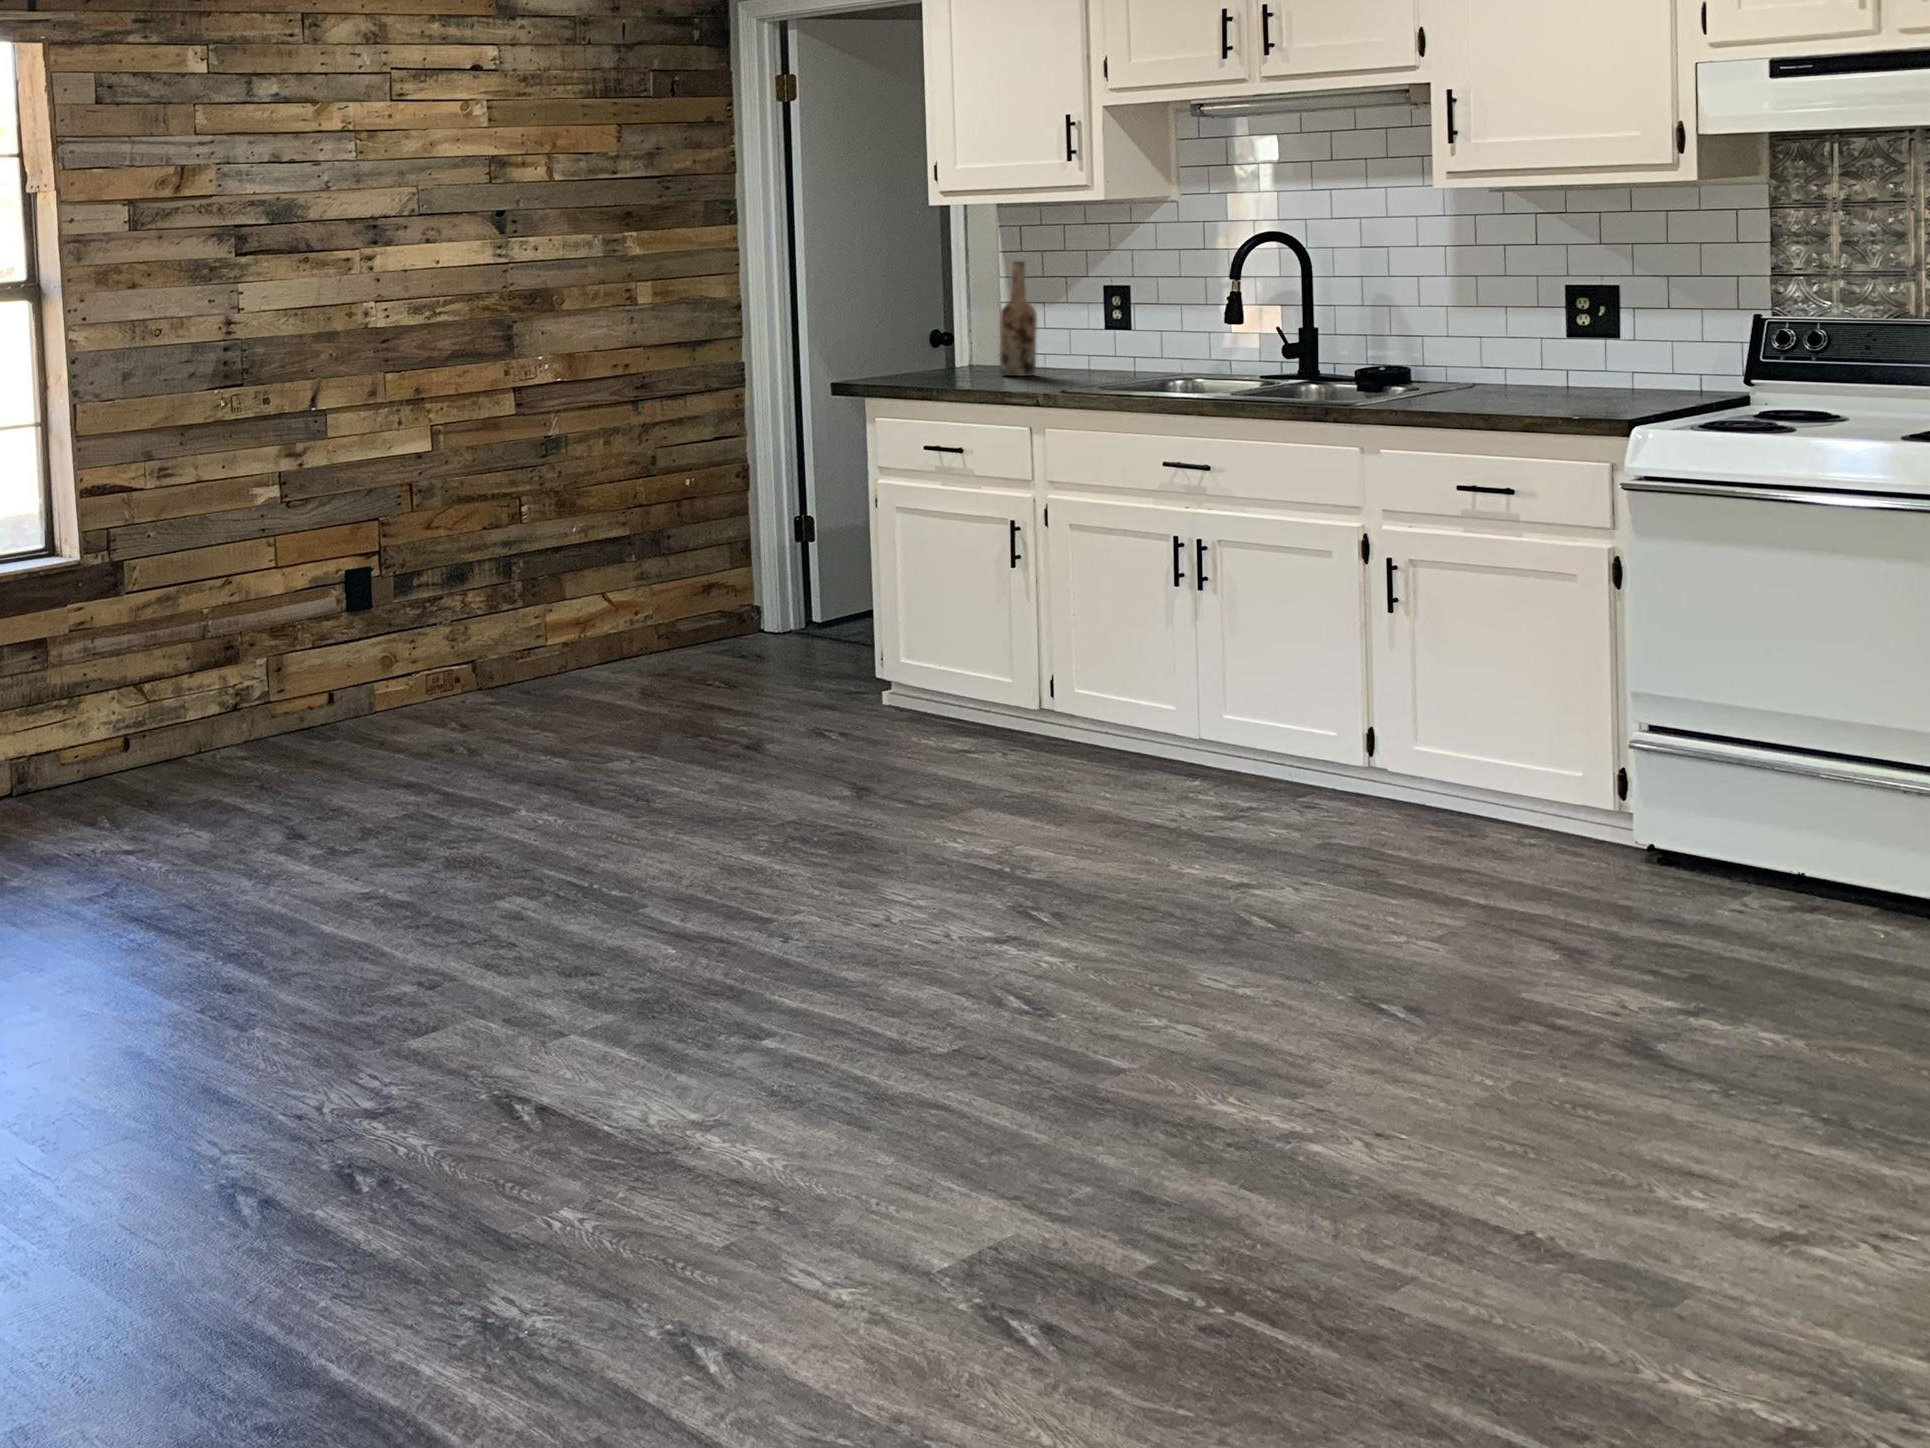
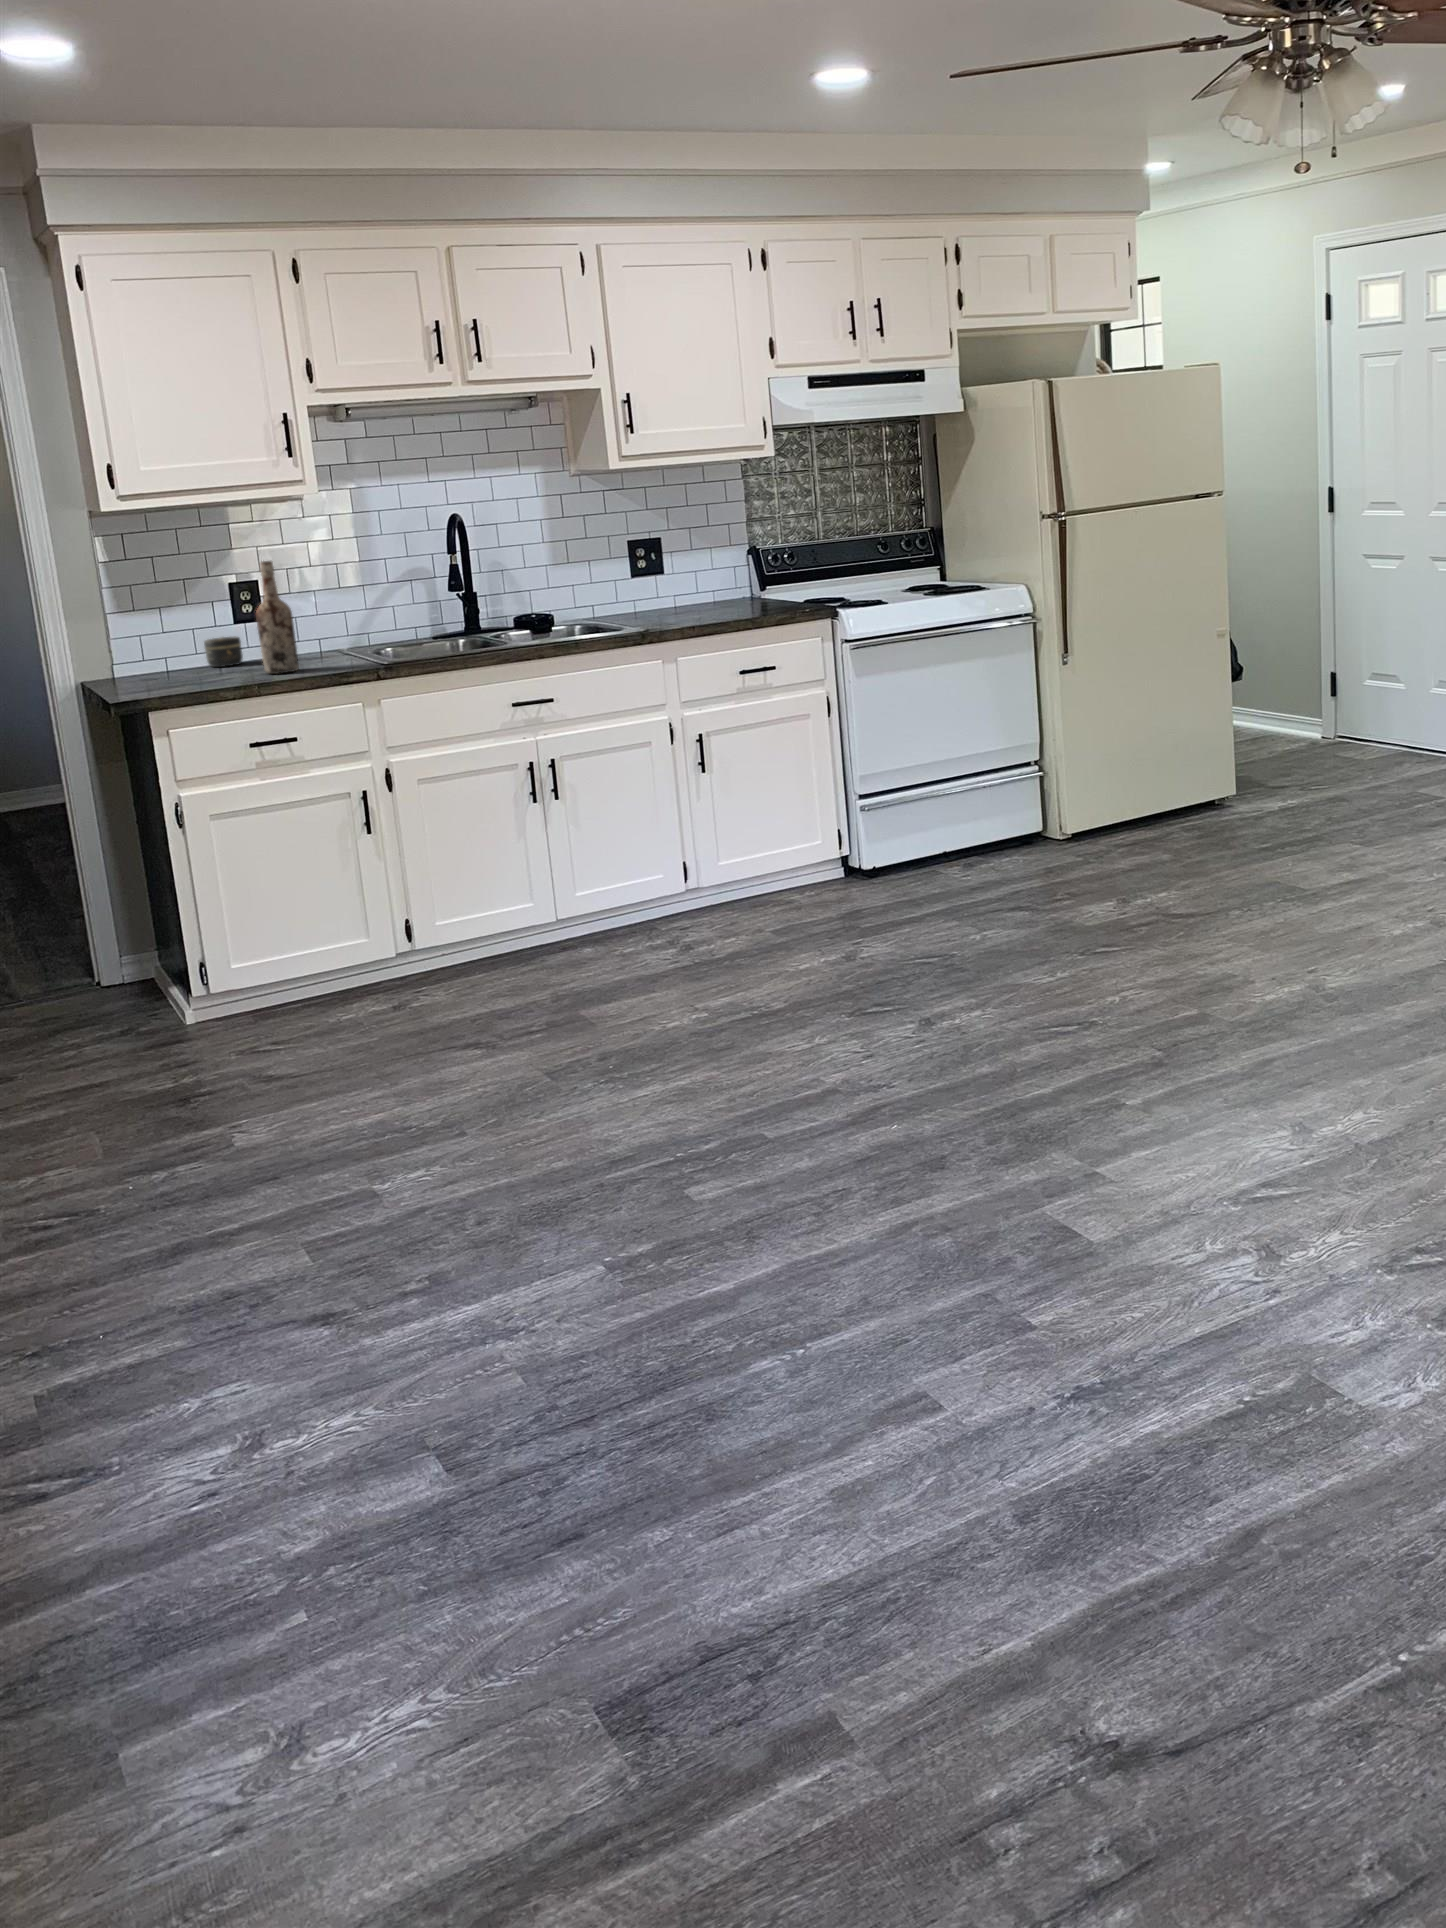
jar: none [1046,338,1083,367] -> present [204,636,243,667]

